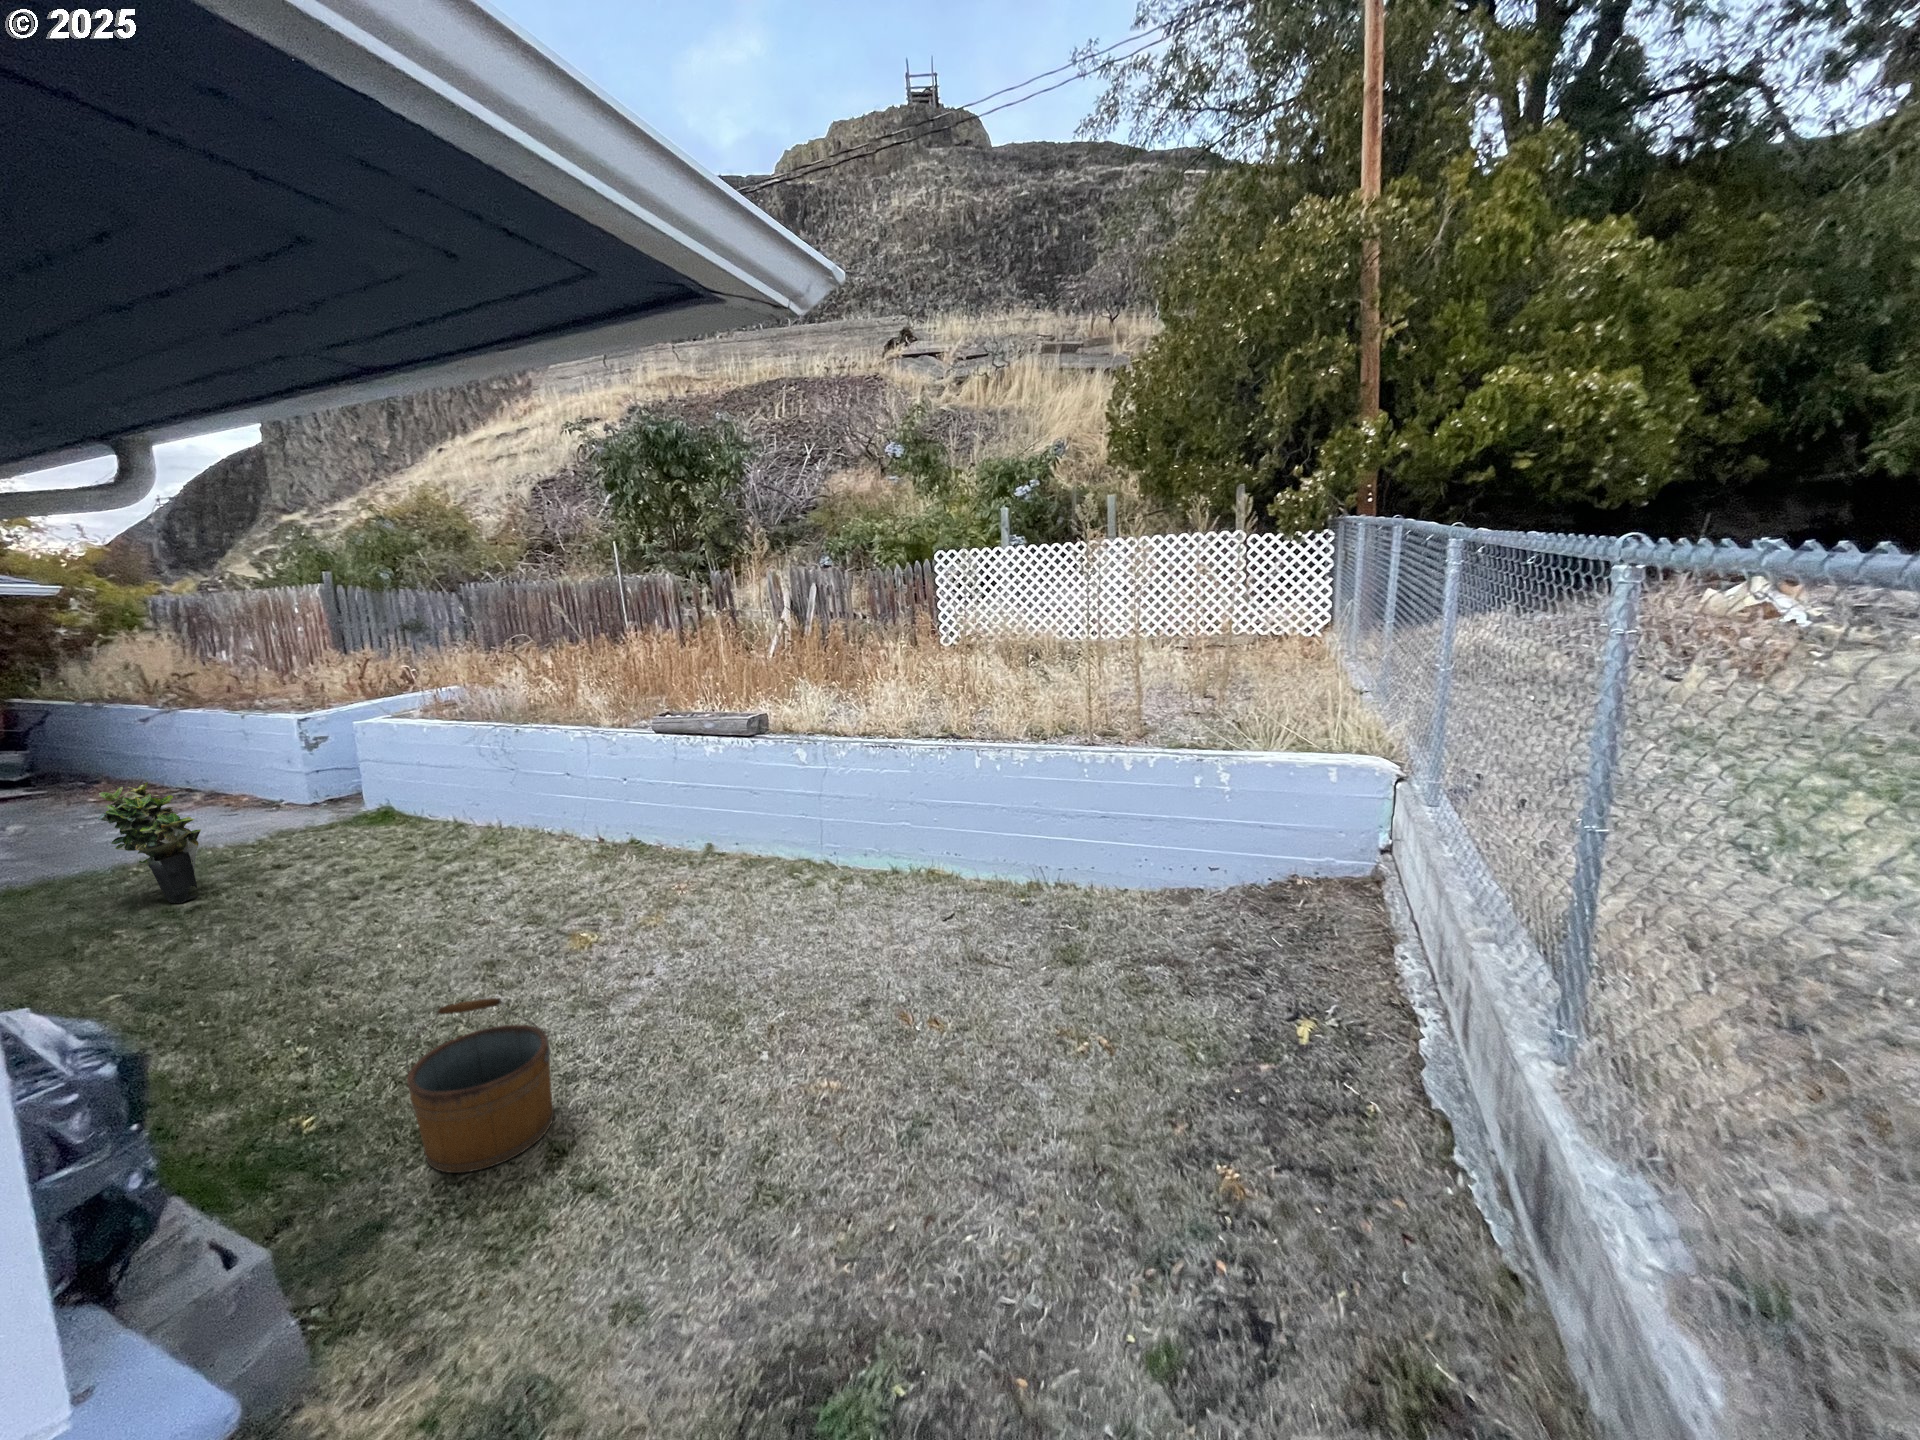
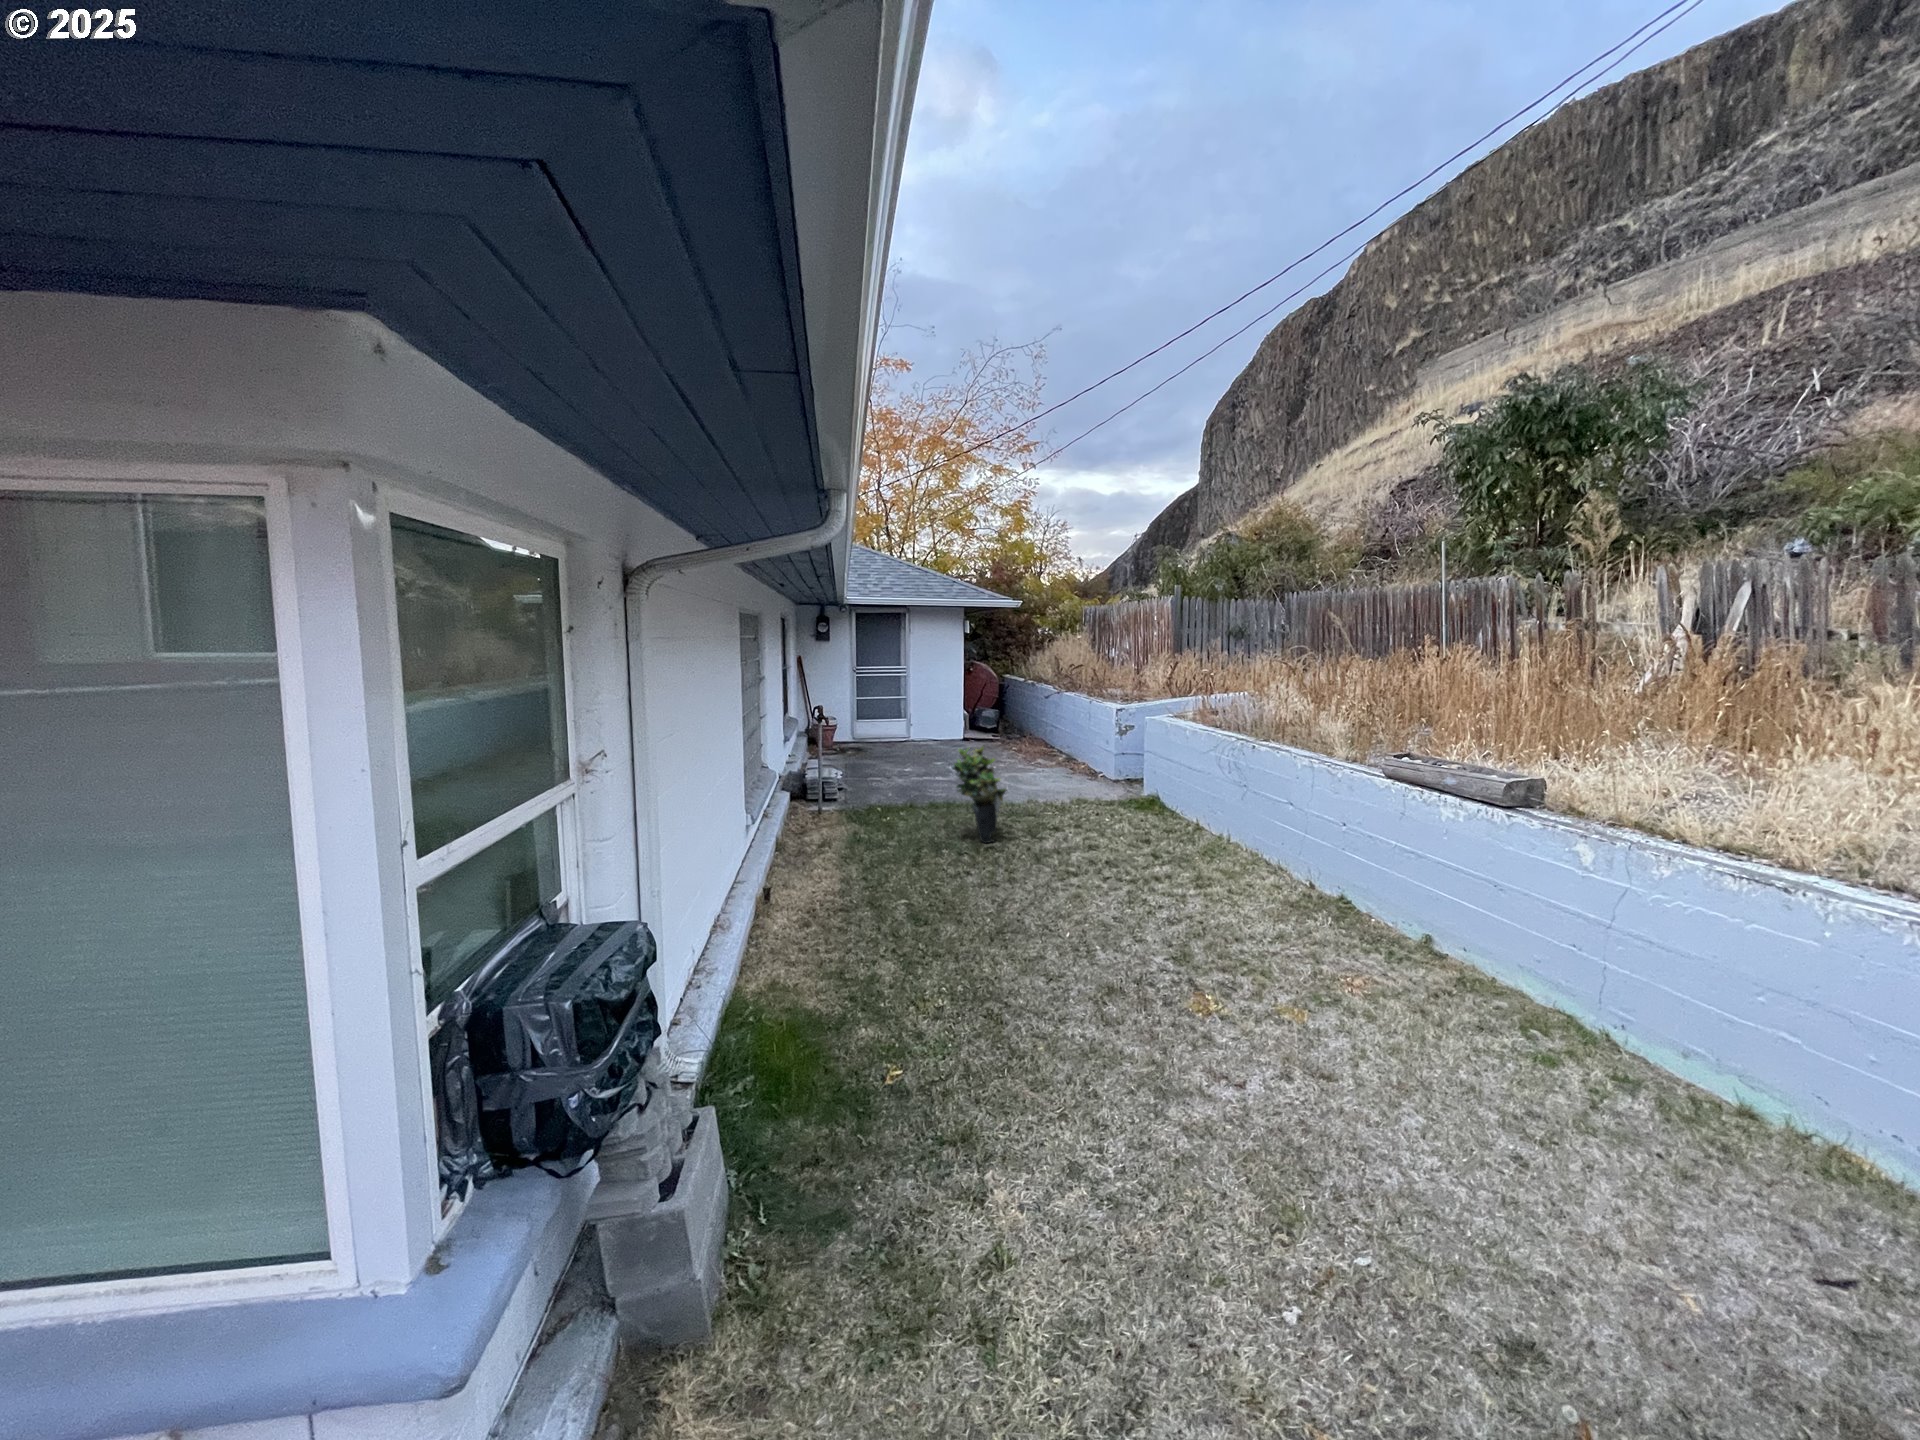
bucket: present [406,998,554,1173] -> none [901,1041,1034,1243]

